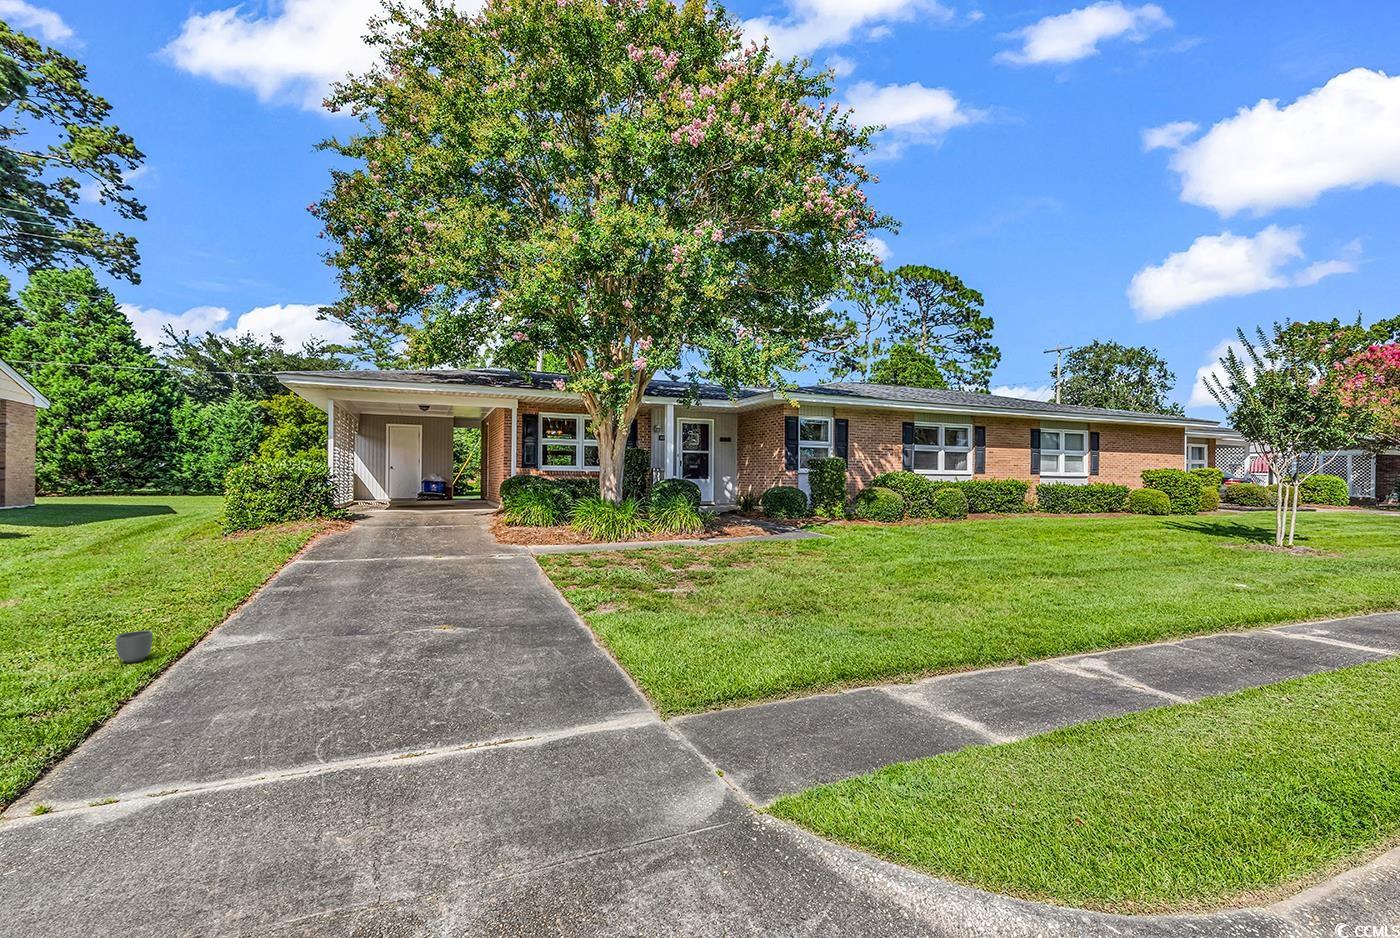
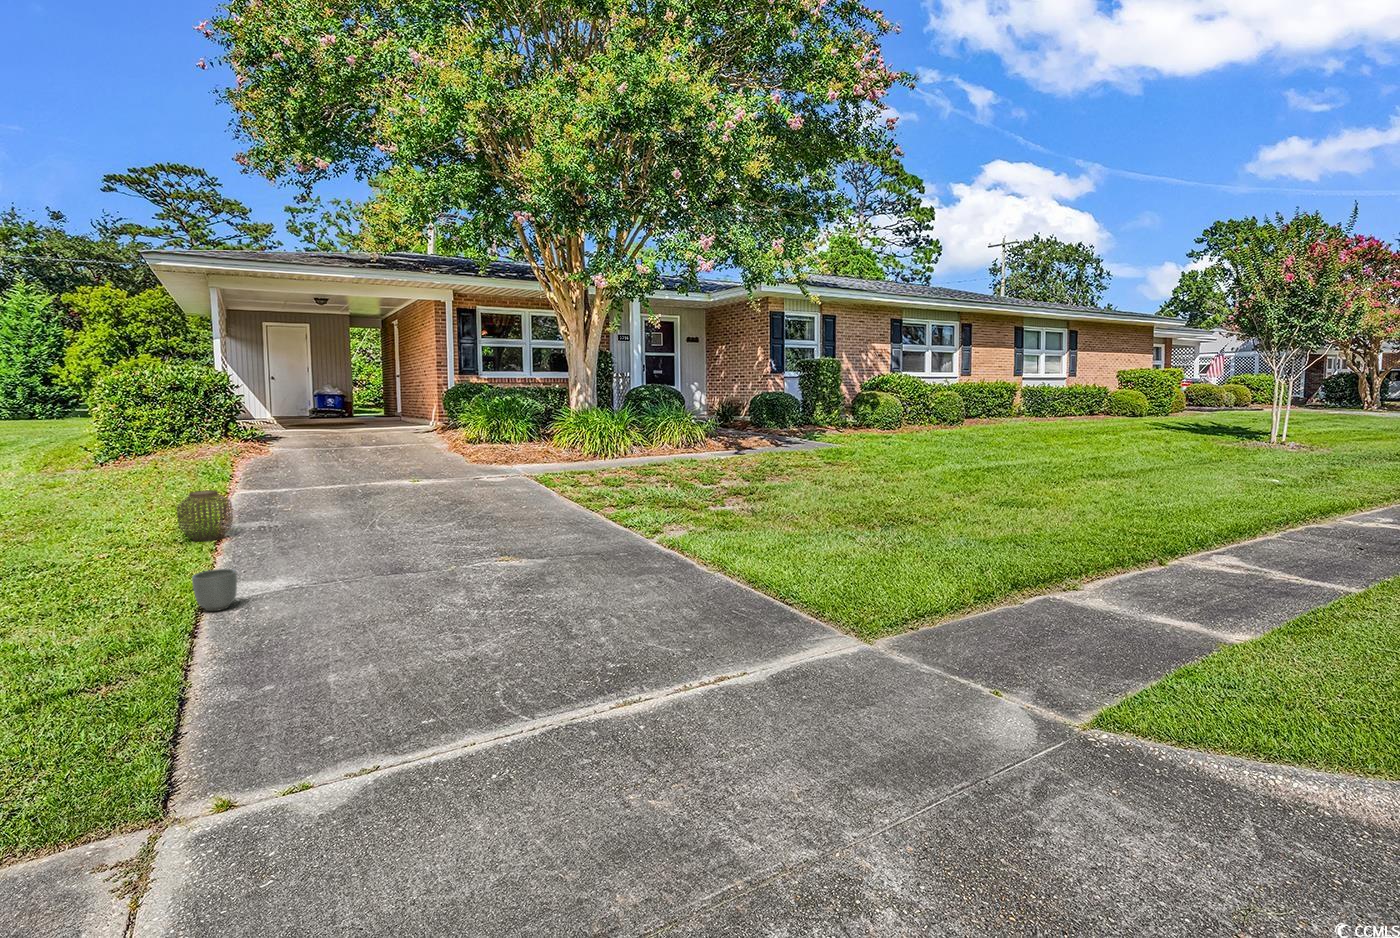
woven basket: none [185,565,228,604] -> present [177,490,233,541]

